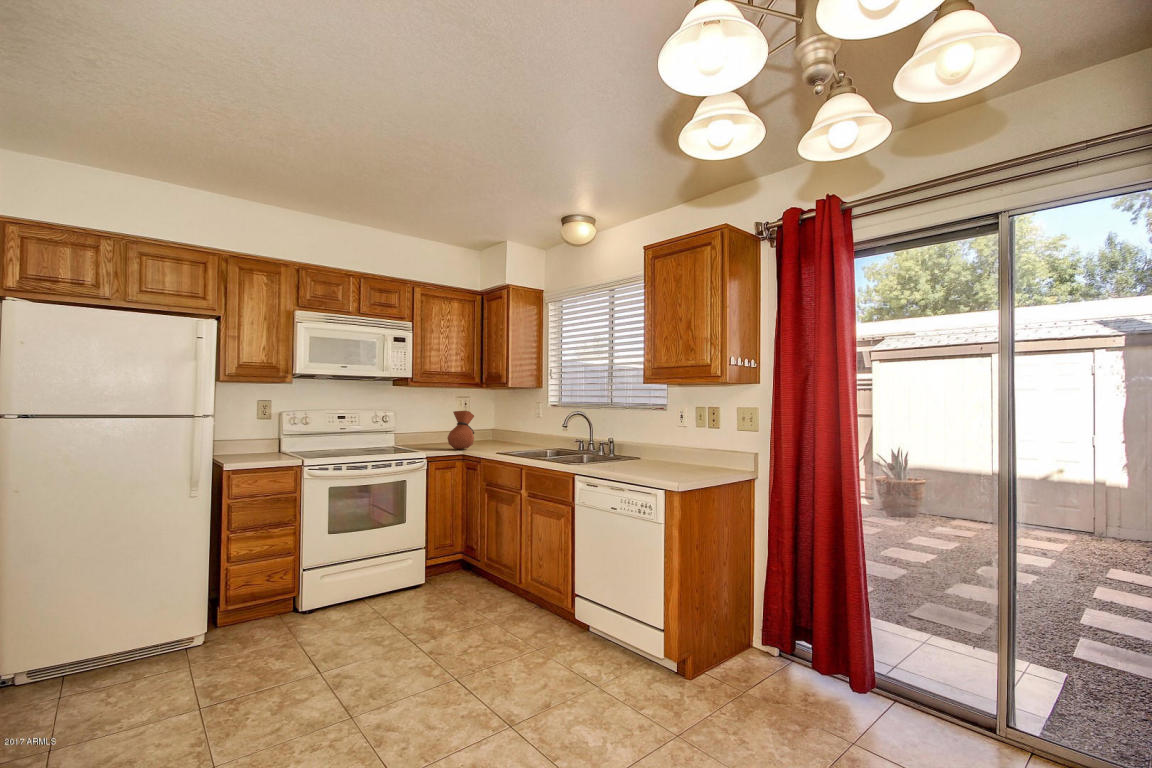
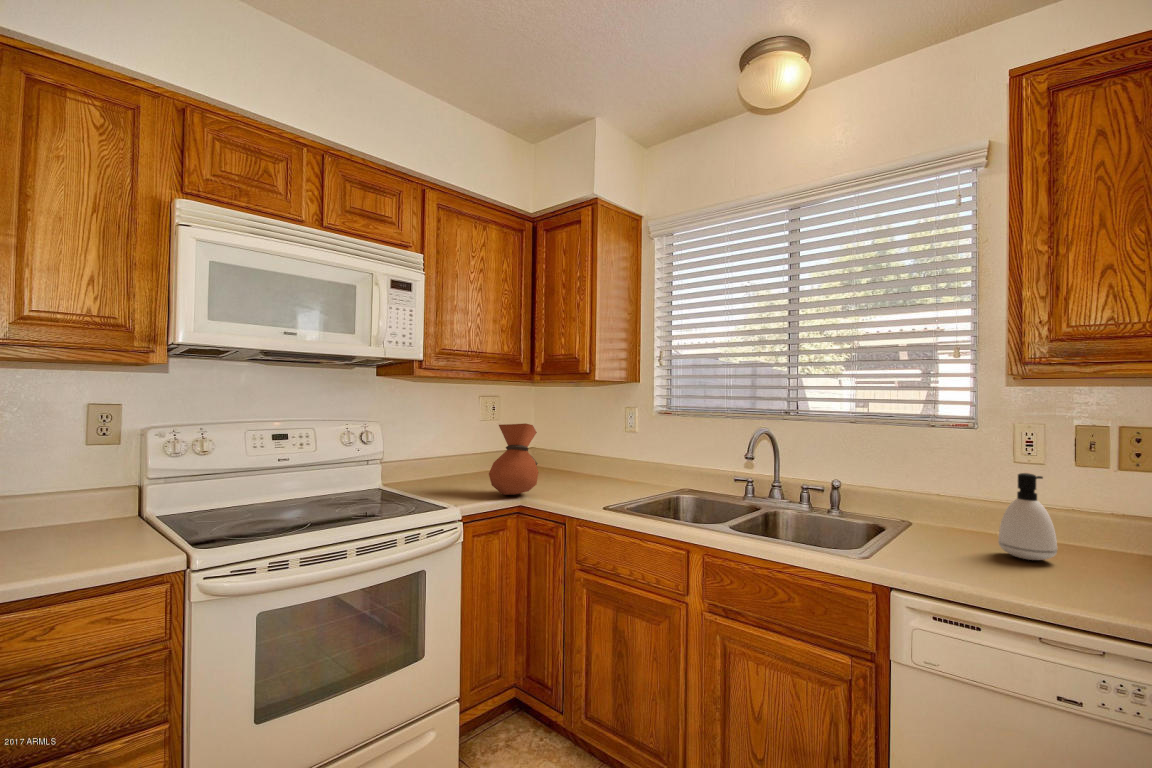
soap dispenser: none [655,427,676,466] -> present [998,473,1057,560]

